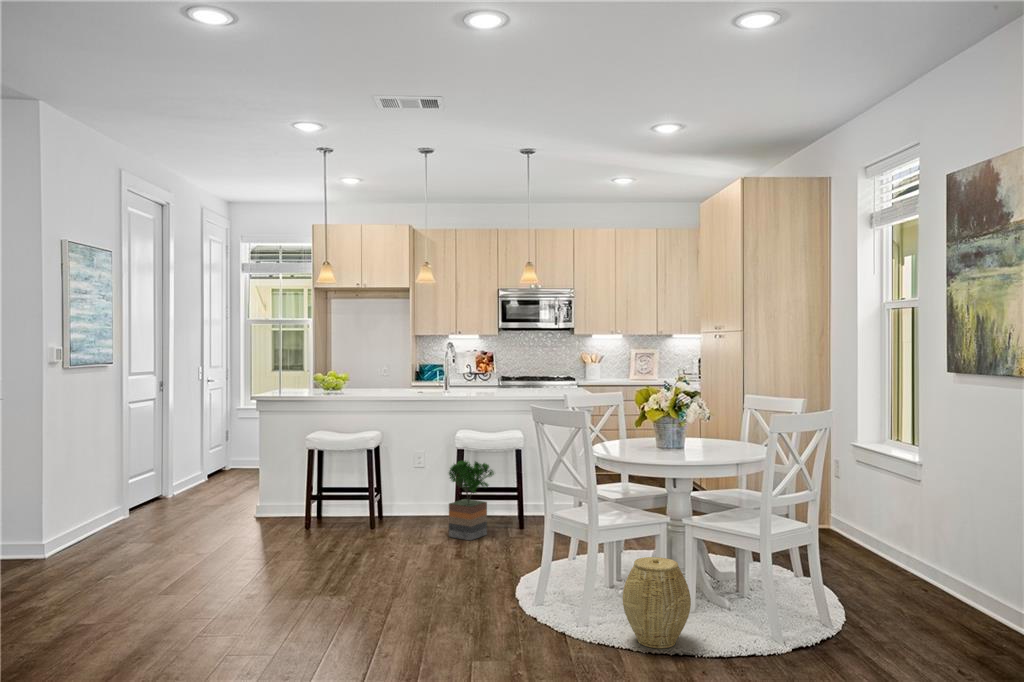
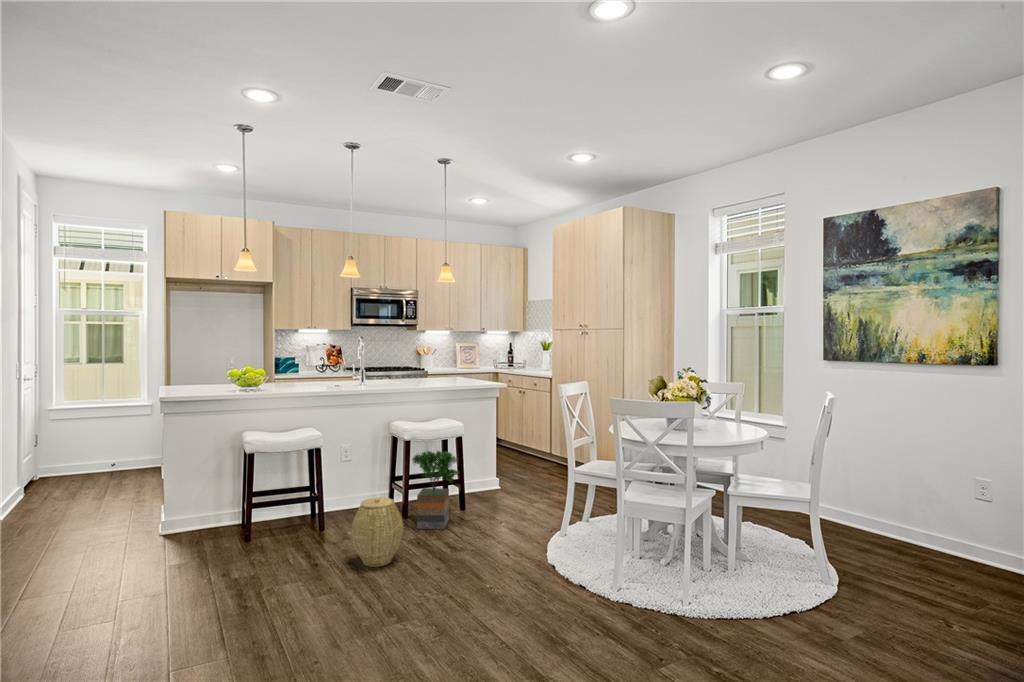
woven basket: present [623,557,691,648] -> present [351,498,403,567]

